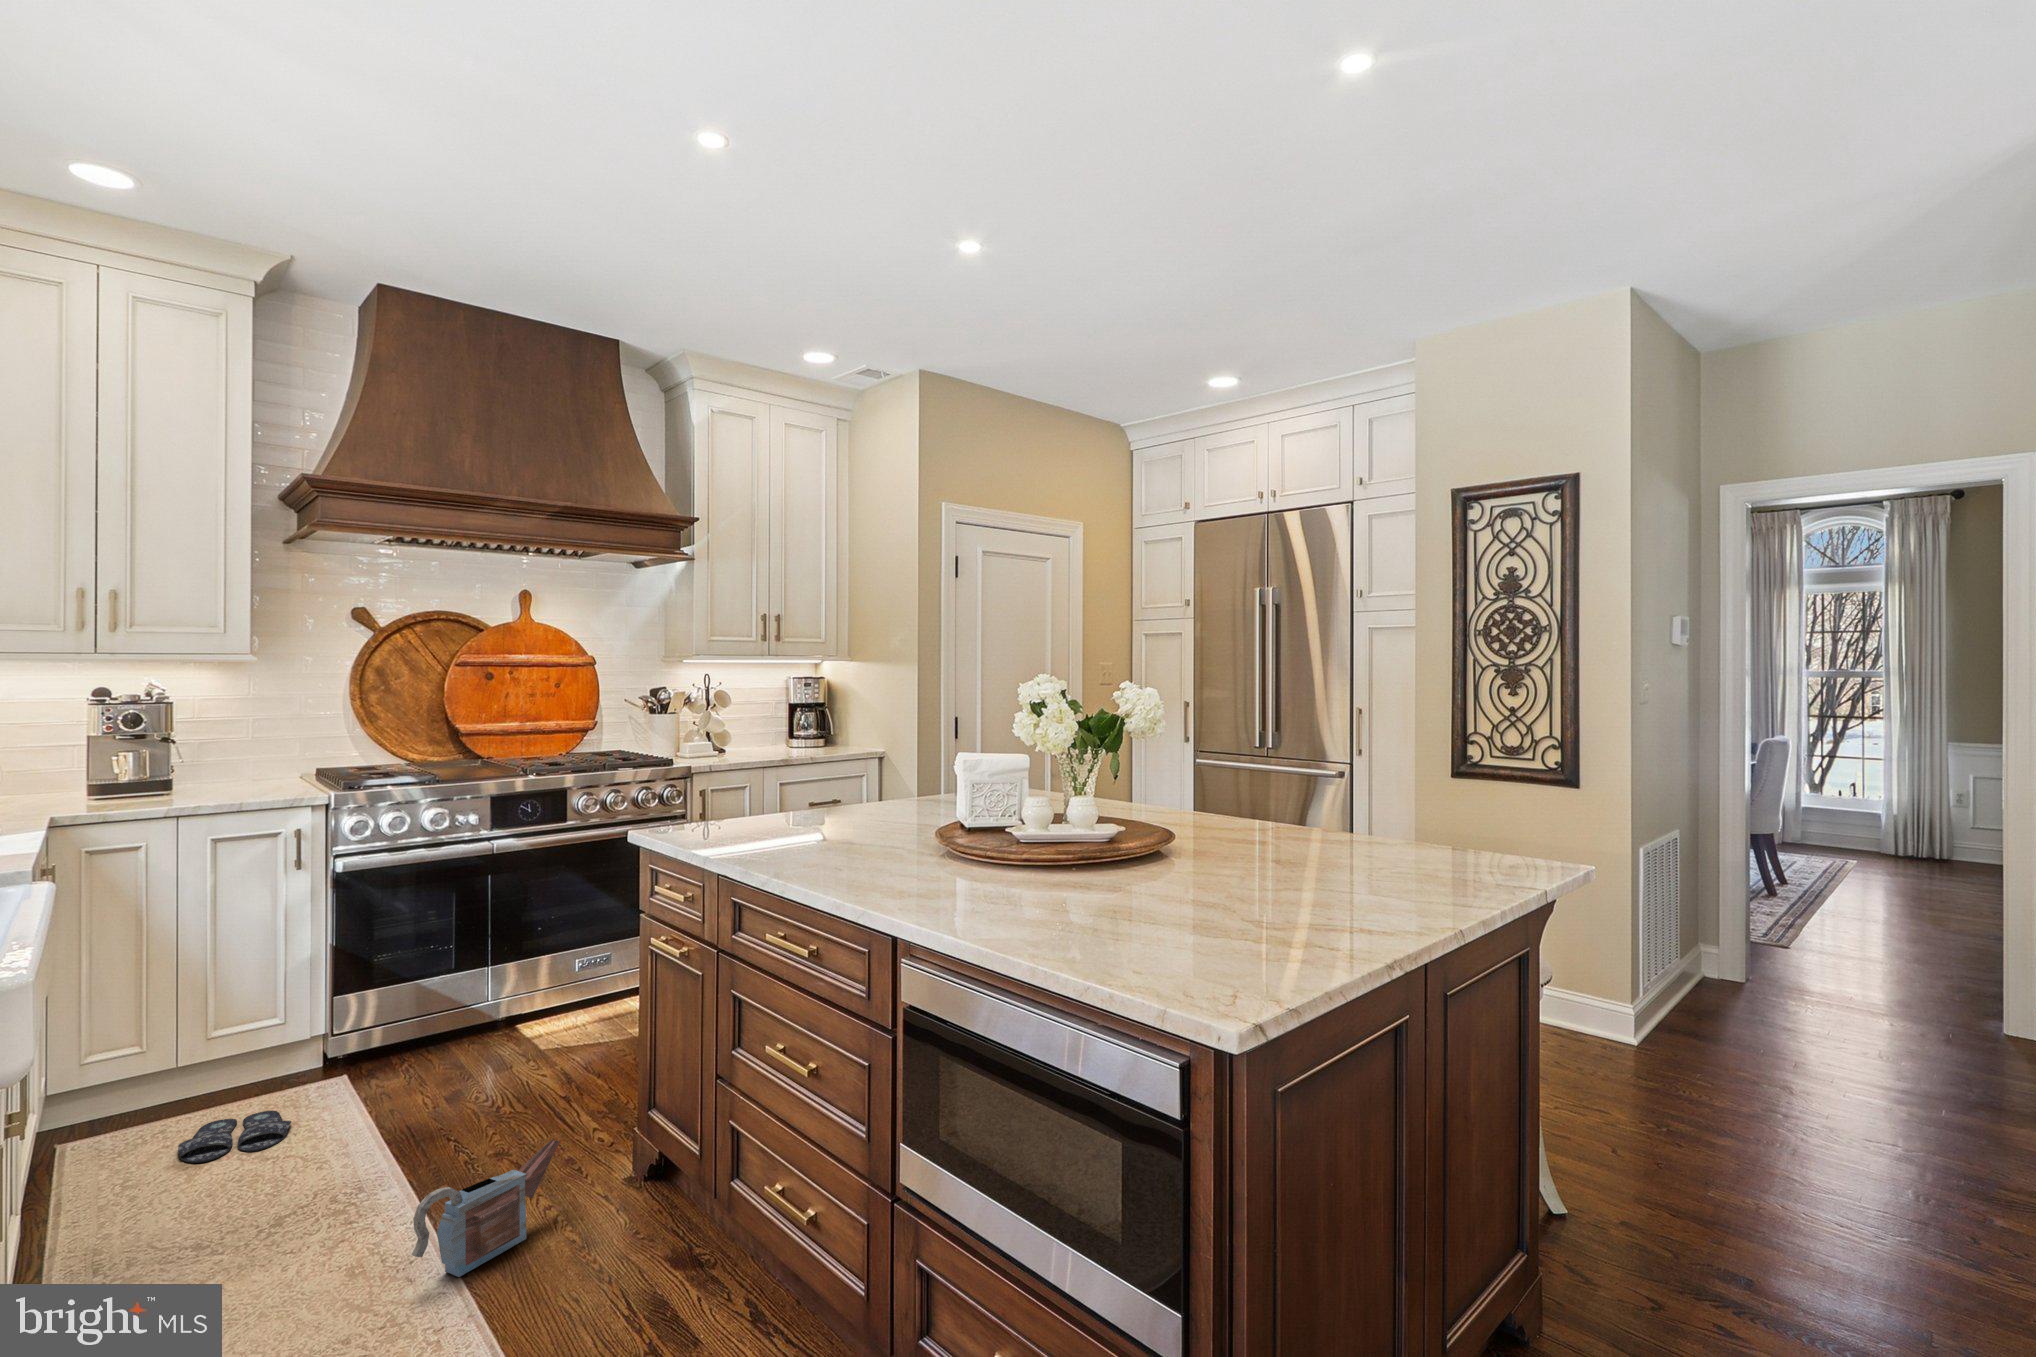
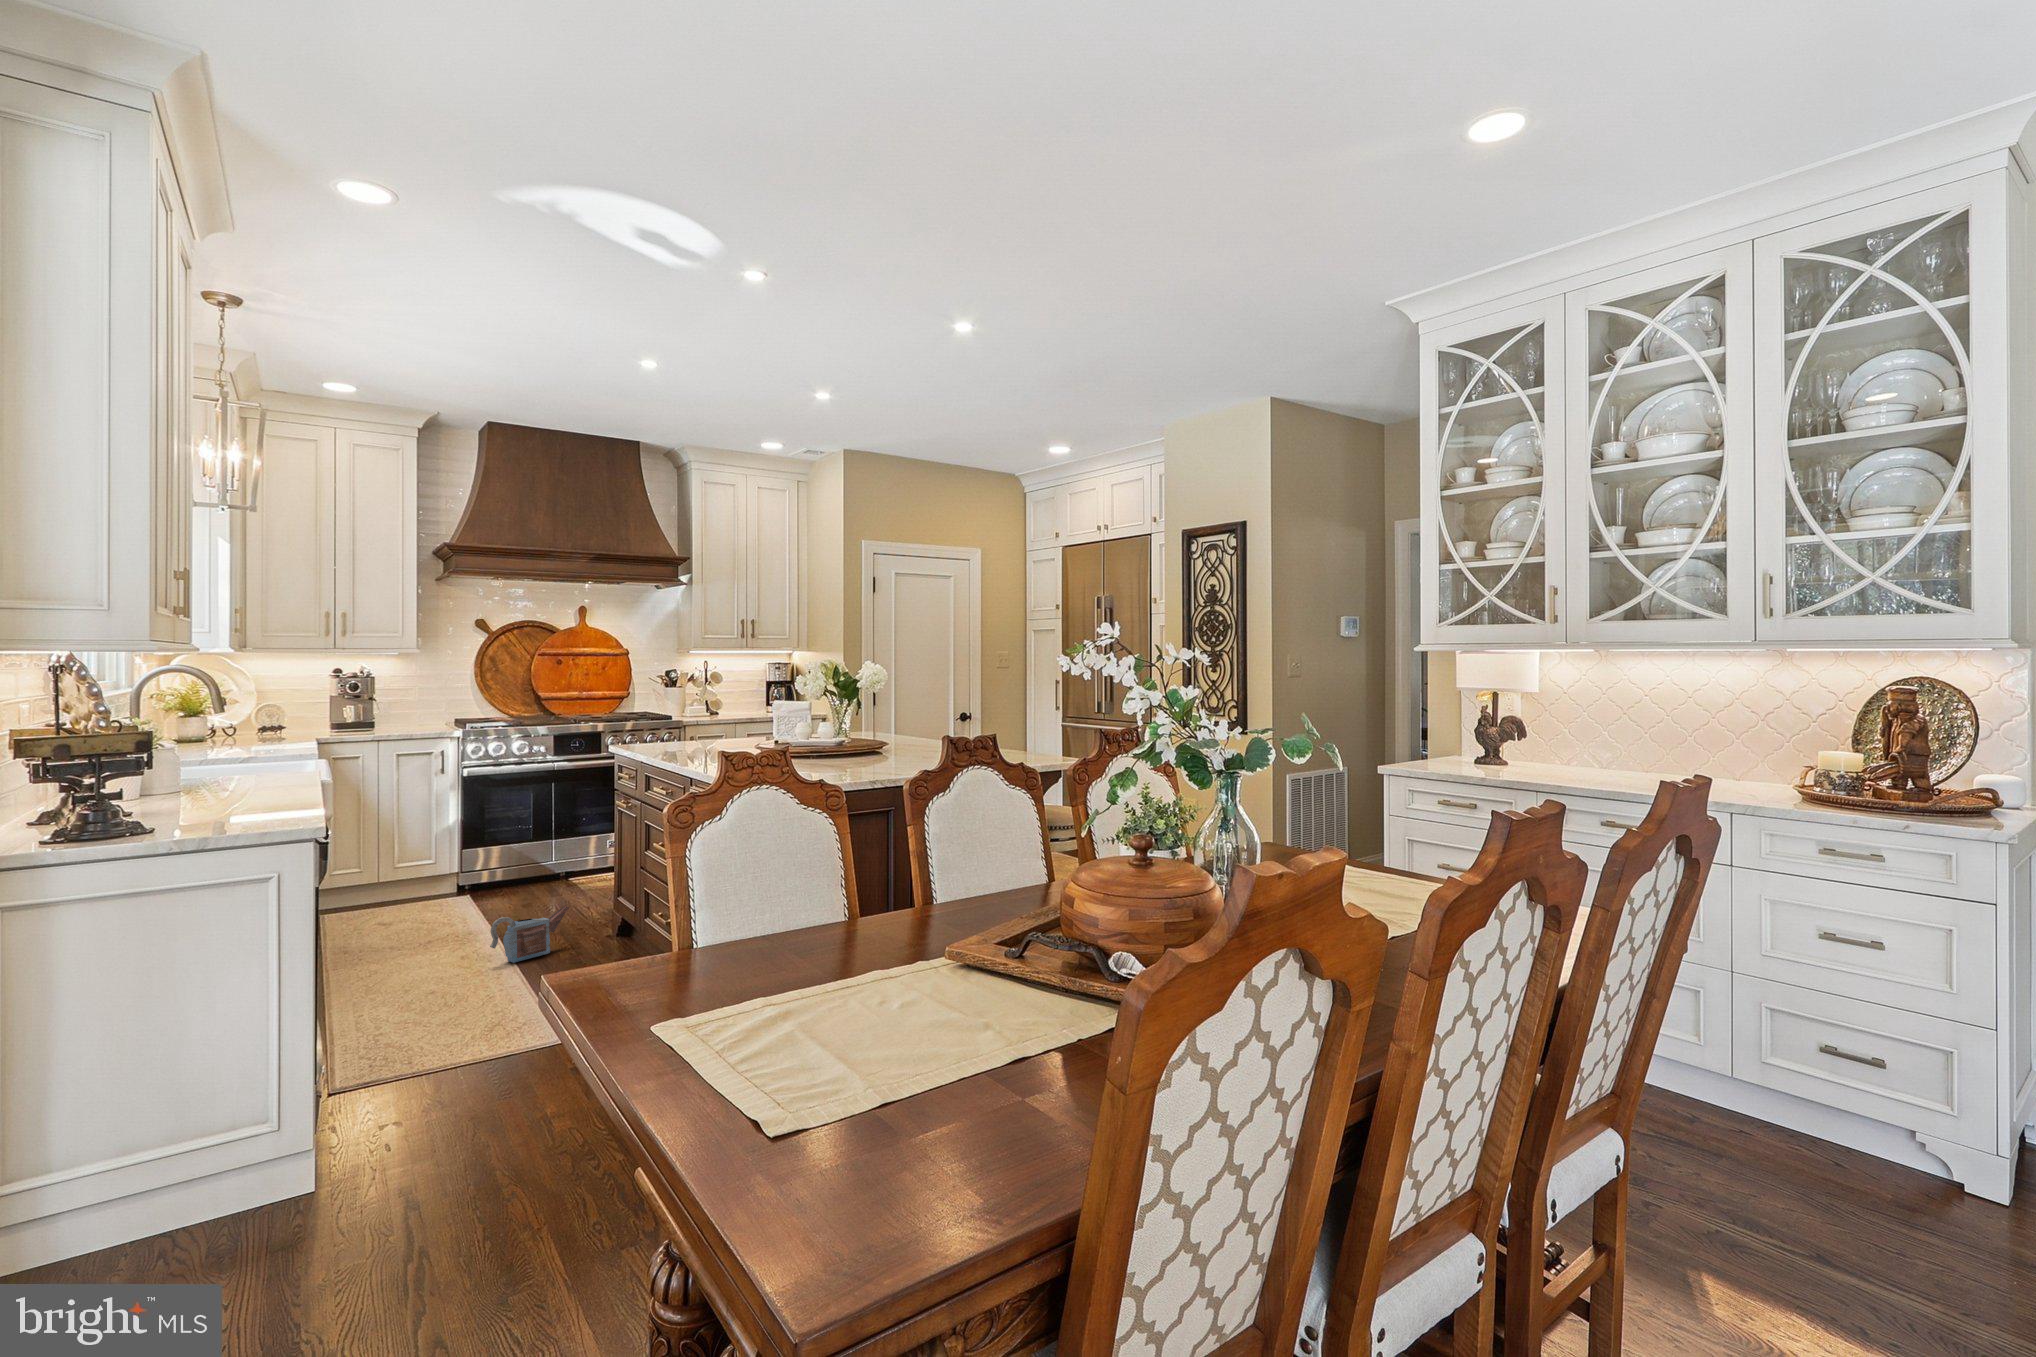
slippers: present [178,1111,291,1163] -> none [380,909,439,926]

